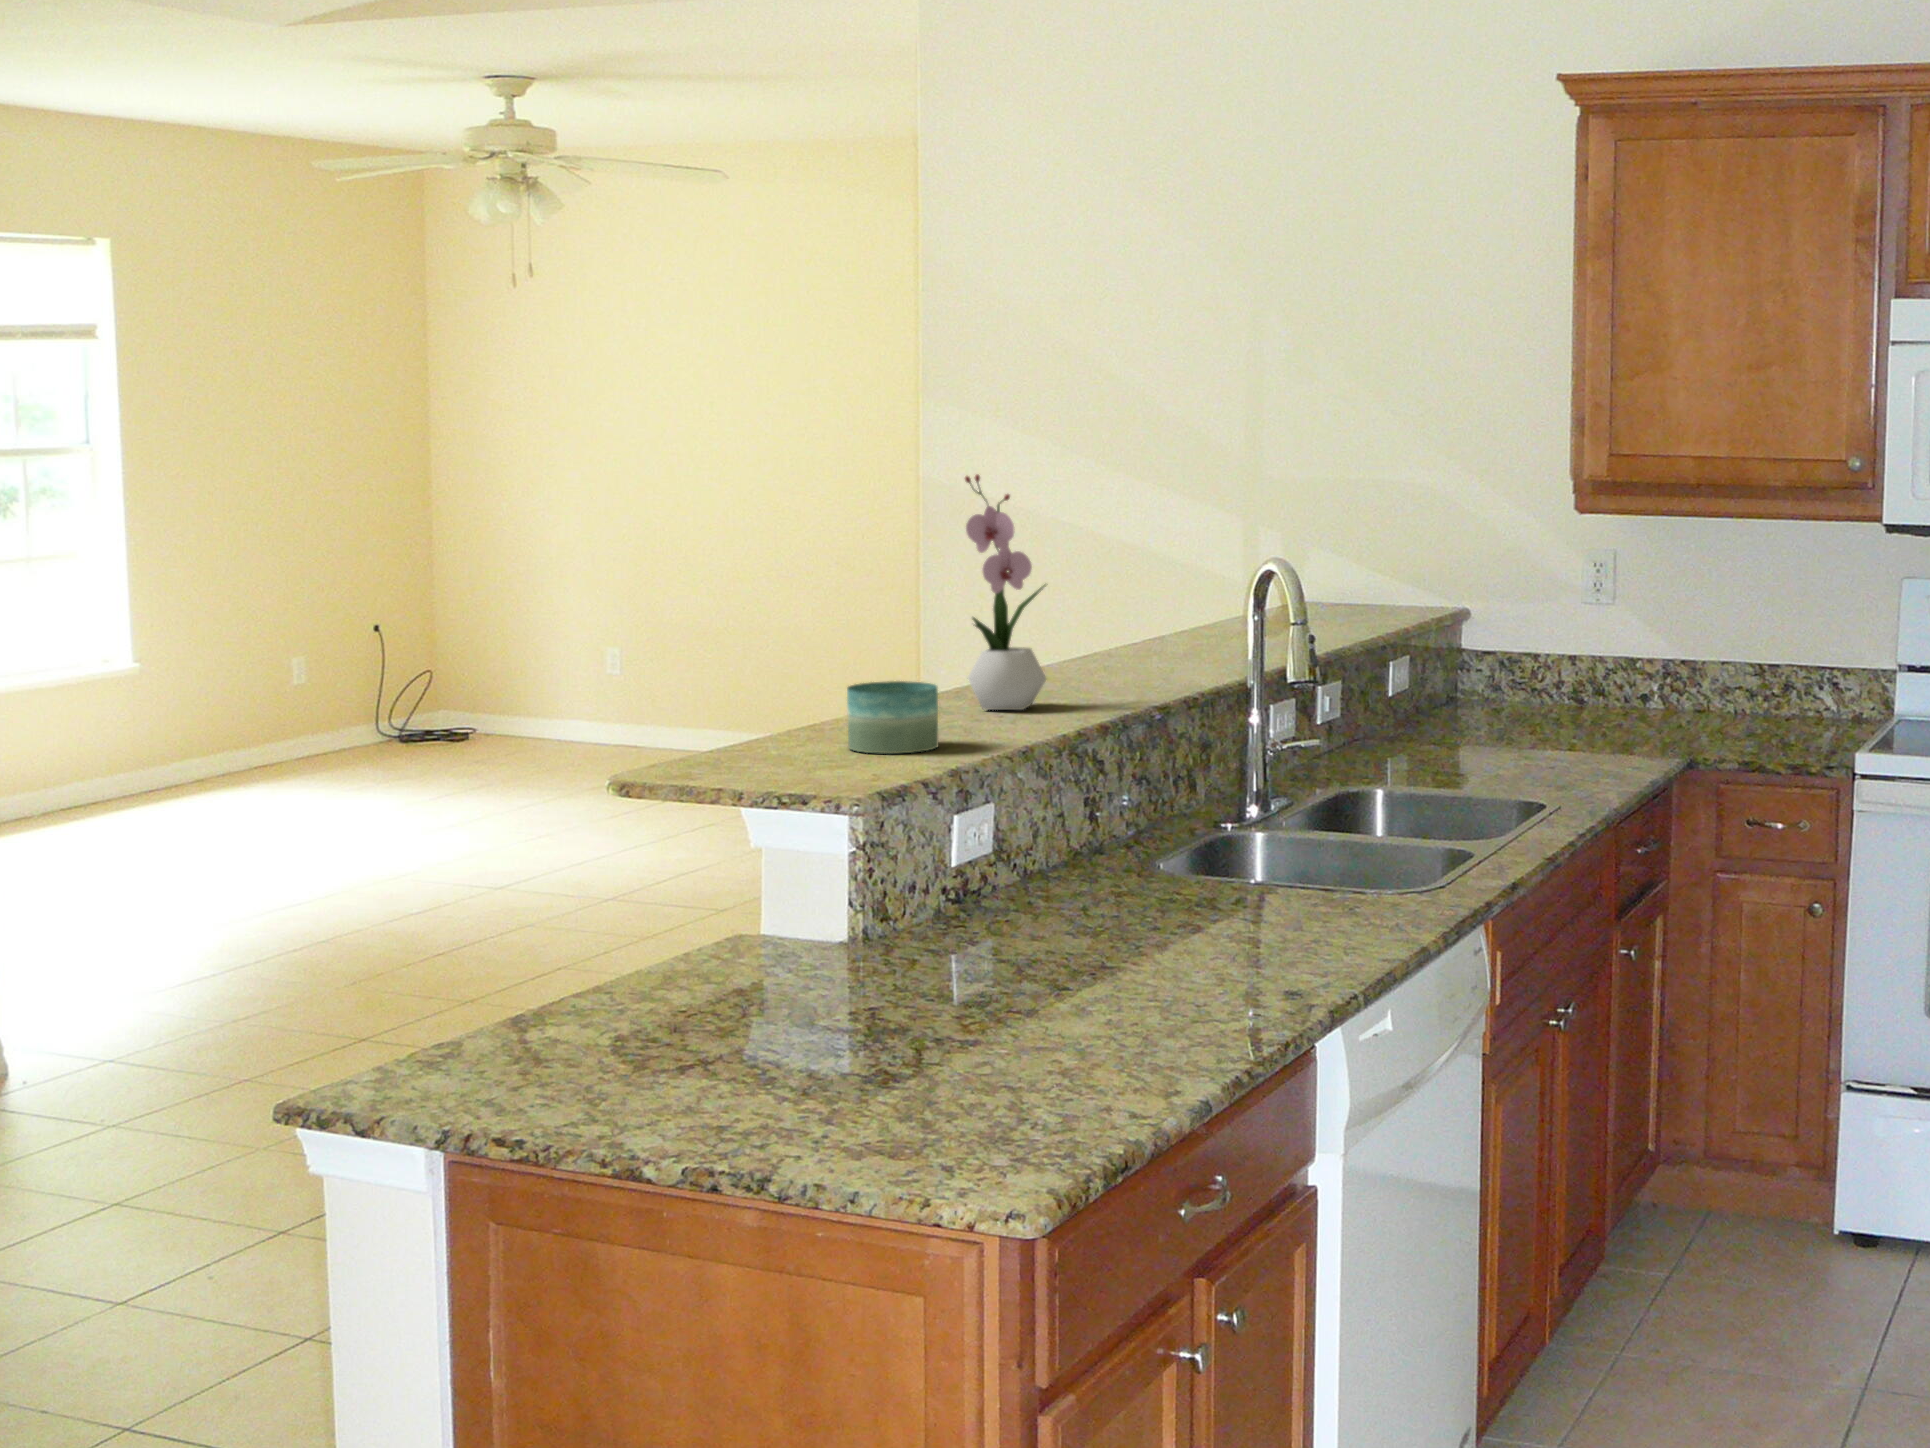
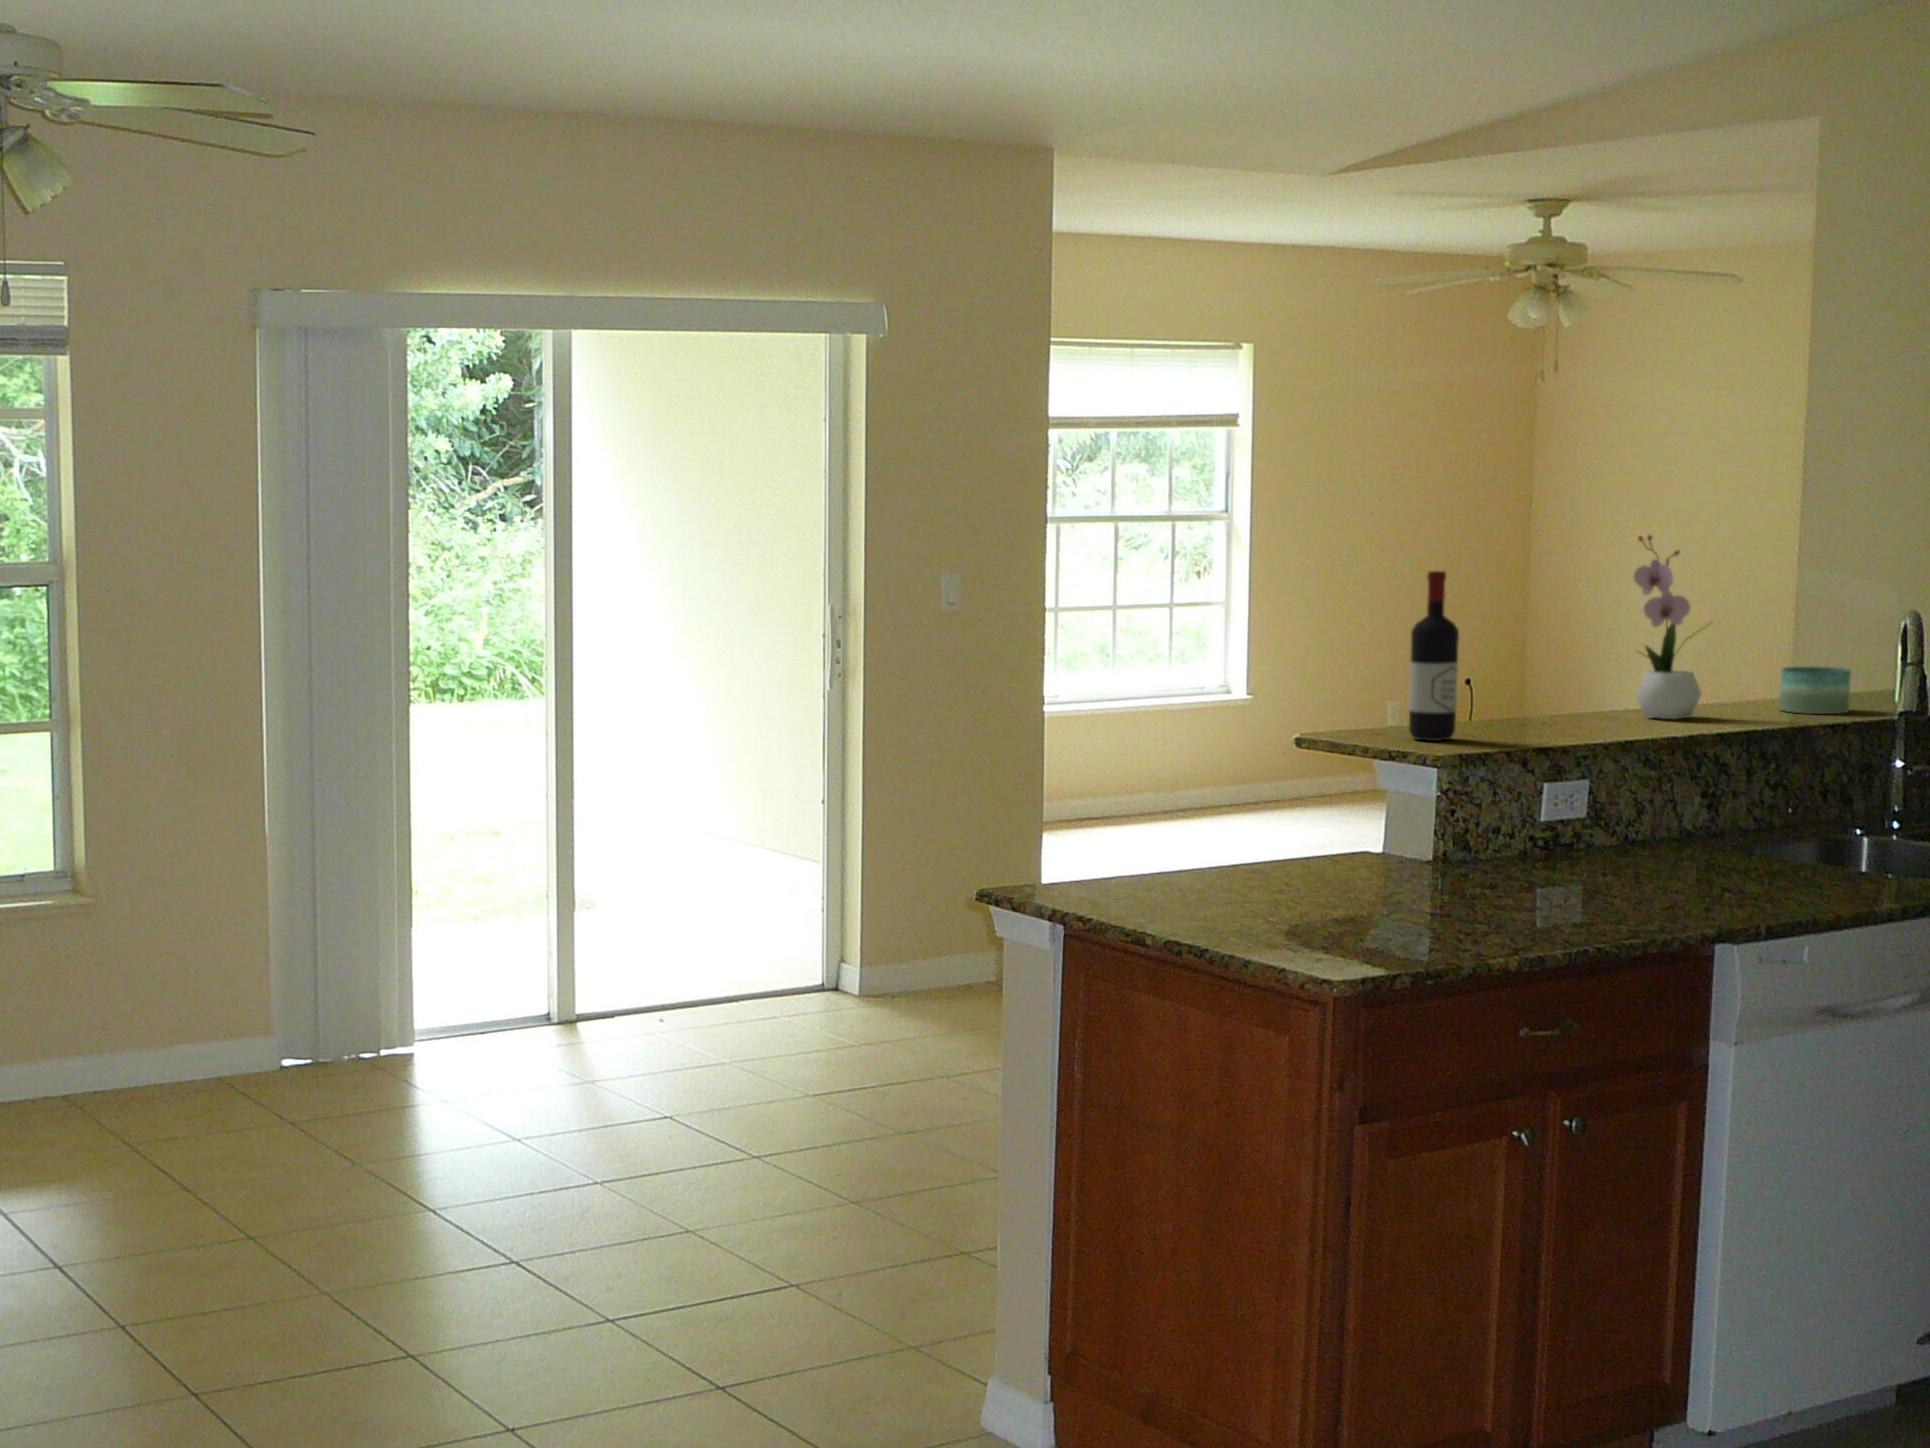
wine bottle: none [765,528,832,771] -> present [1409,571,1459,741]
candle: present [847,681,938,754] -> present [1780,667,1851,714]

